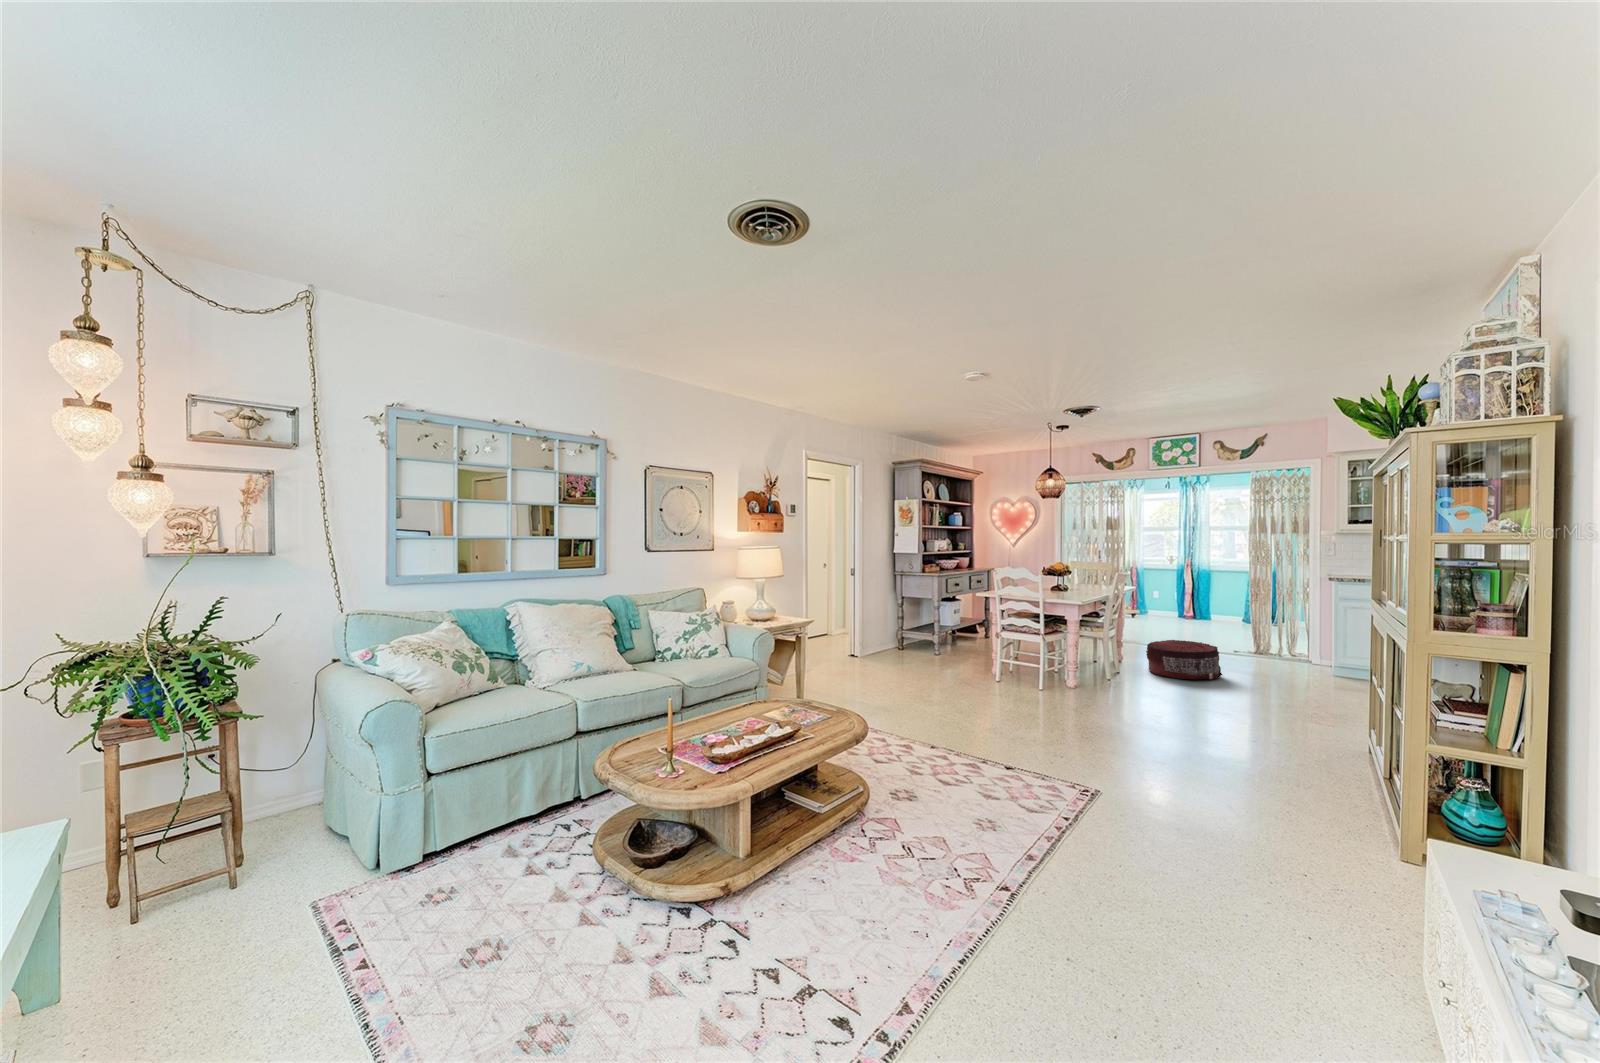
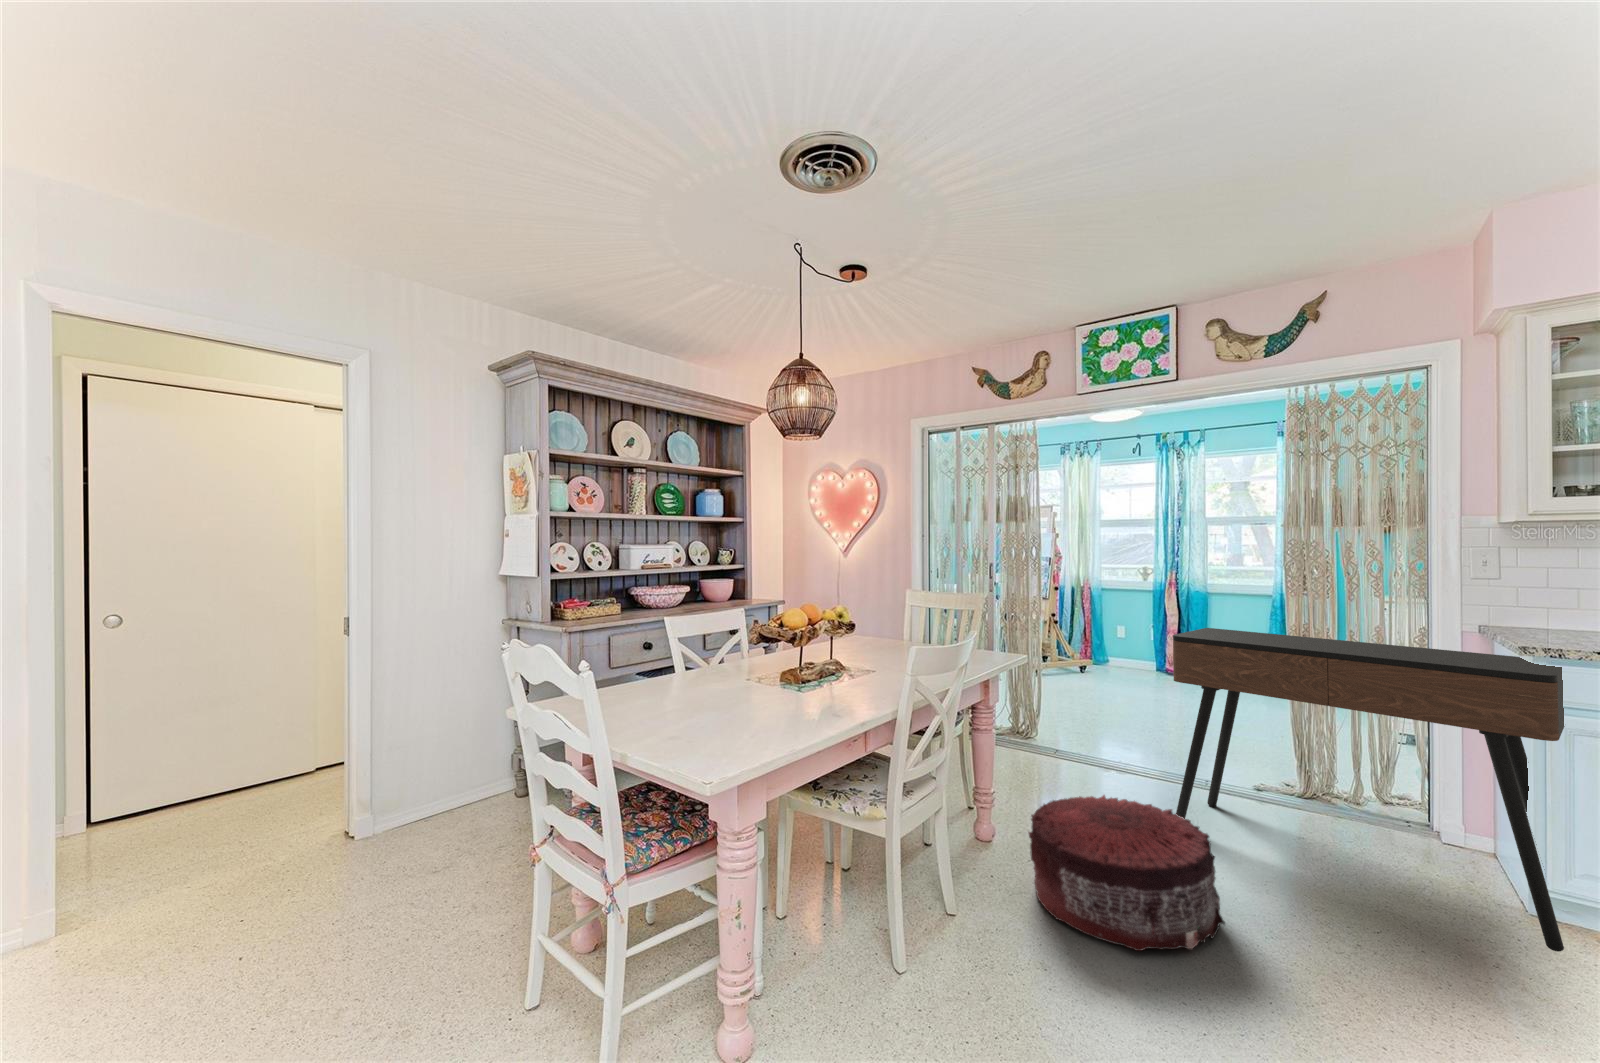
console table: none [1200,579,1351,681] -> present [1173,628,1565,952]

